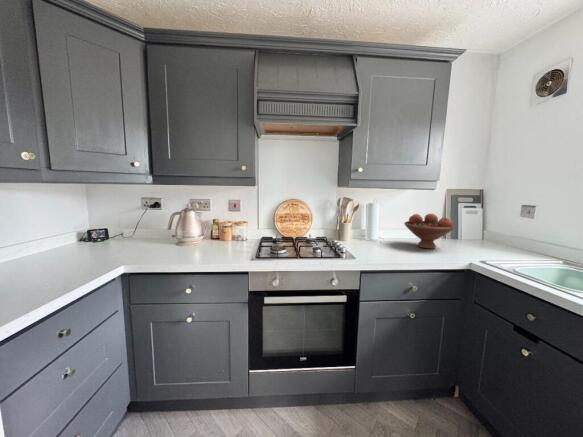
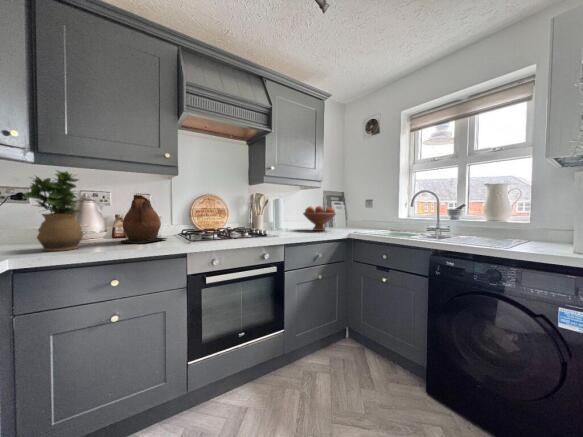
potted plant: none [137,192,176,258] -> present [23,170,83,251]
ceramic pitcher: none [201,210,242,254] -> present [121,195,167,243]

